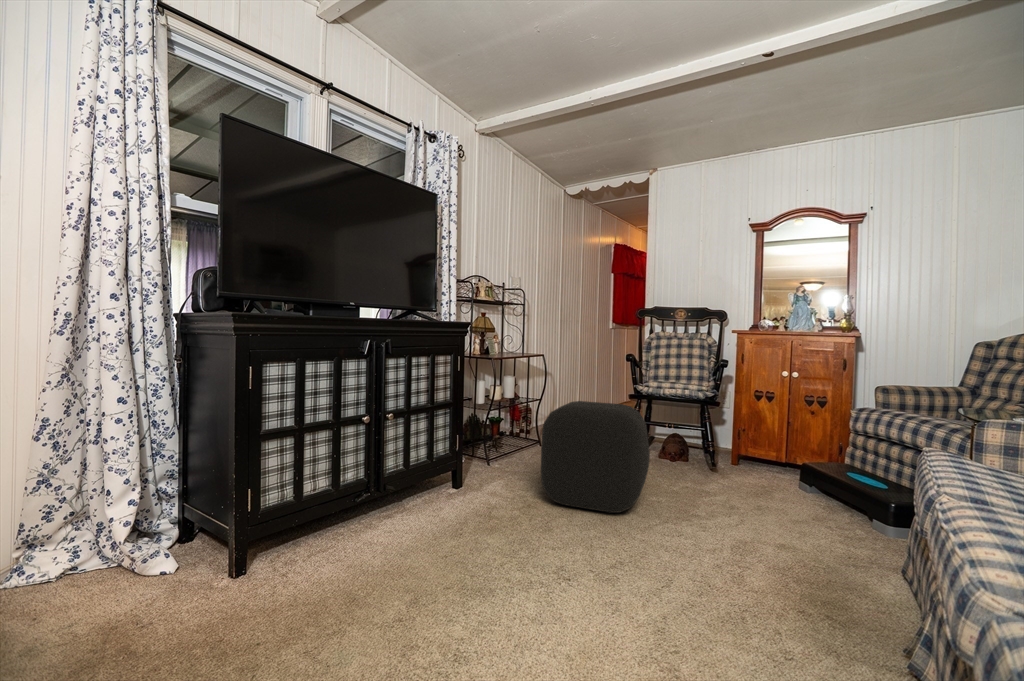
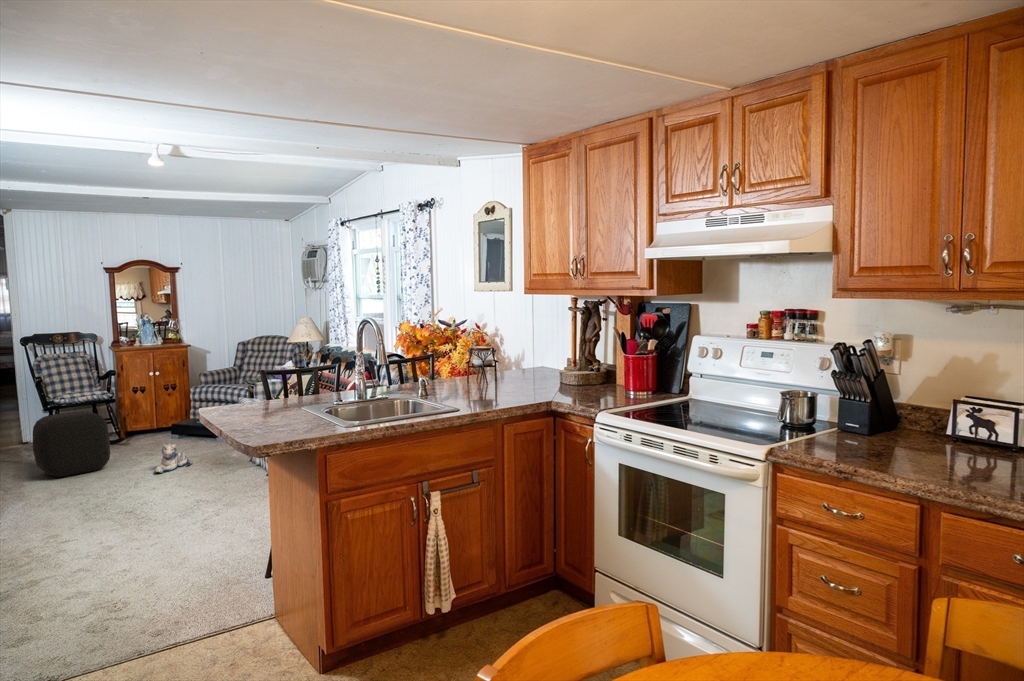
plush toy: none [667,518,780,600] -> present [155,443,193,473]

